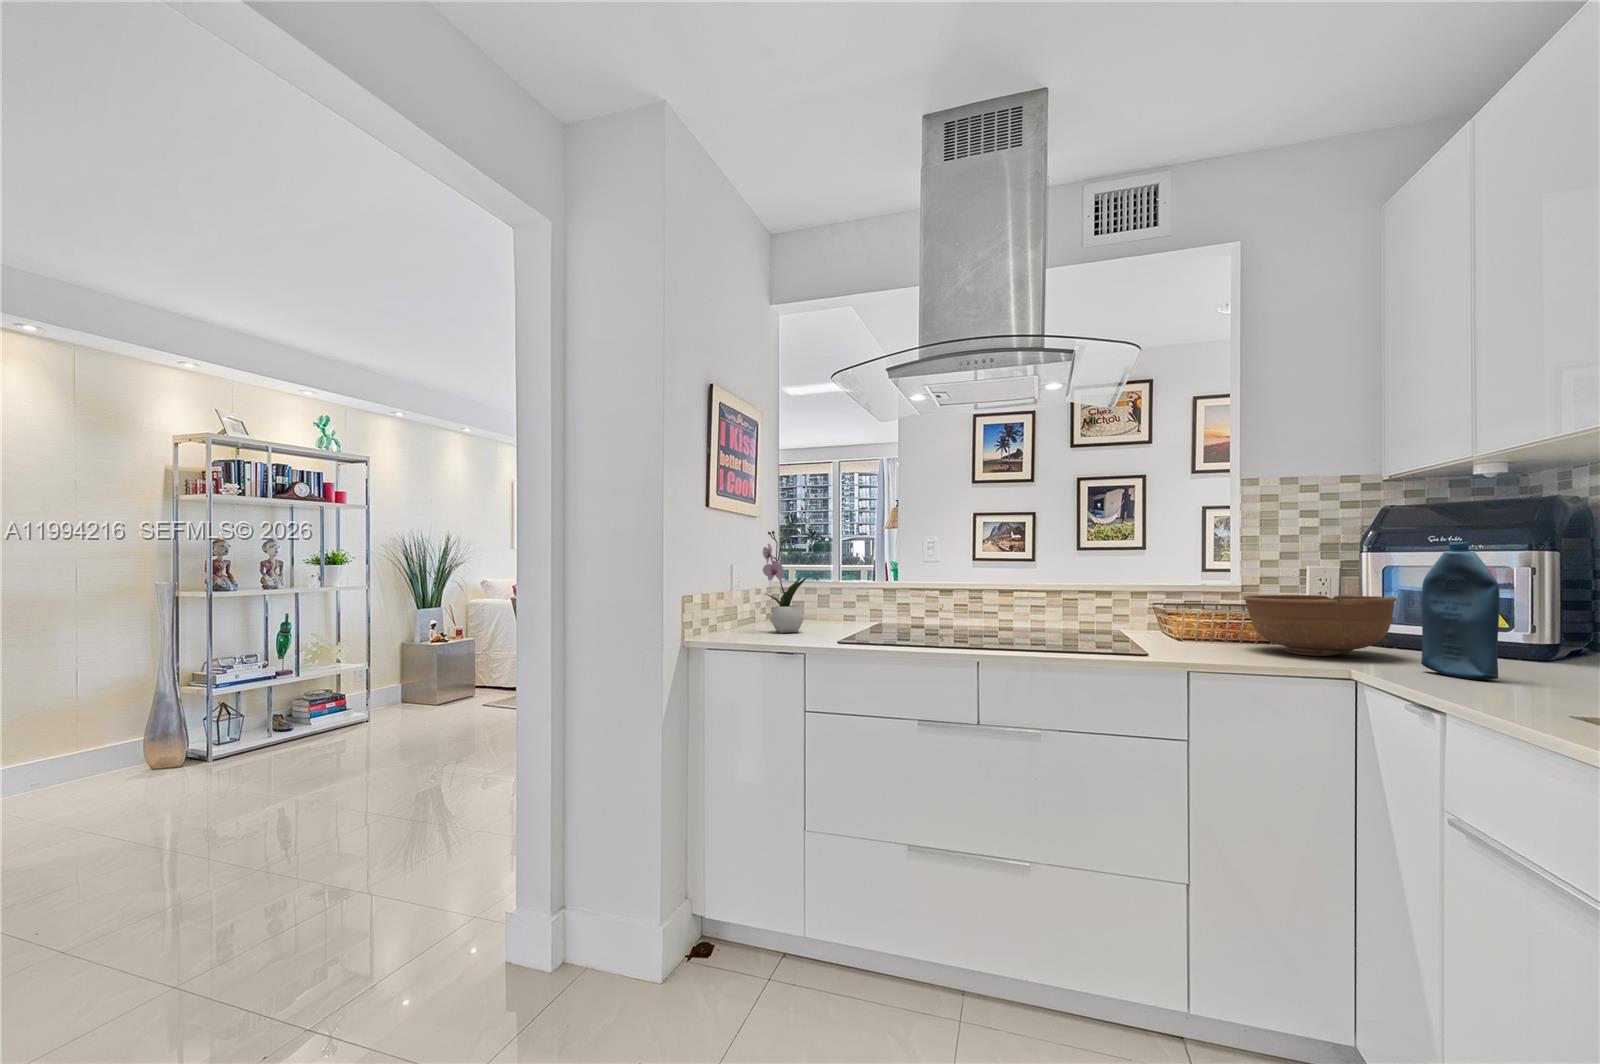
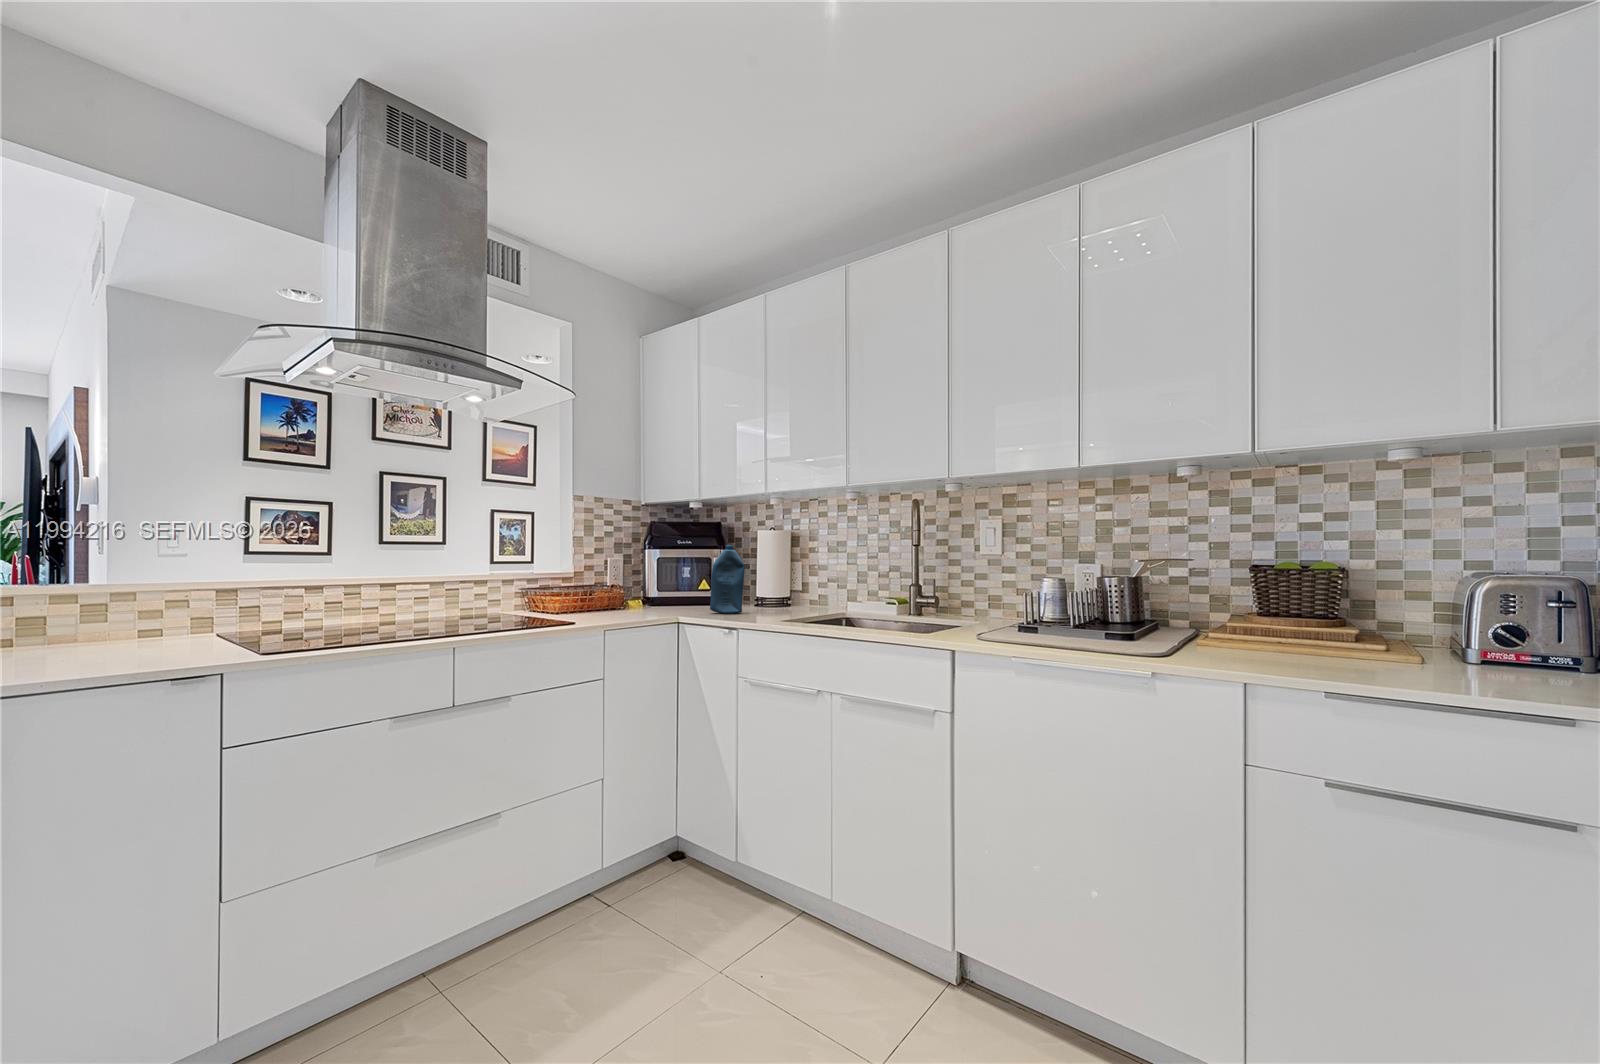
flower arrangement: present [763,531,806,633] -> none [84,510,183,662]
bowl: present [1243,595,1396,656] -> none [608,575,686,613]

